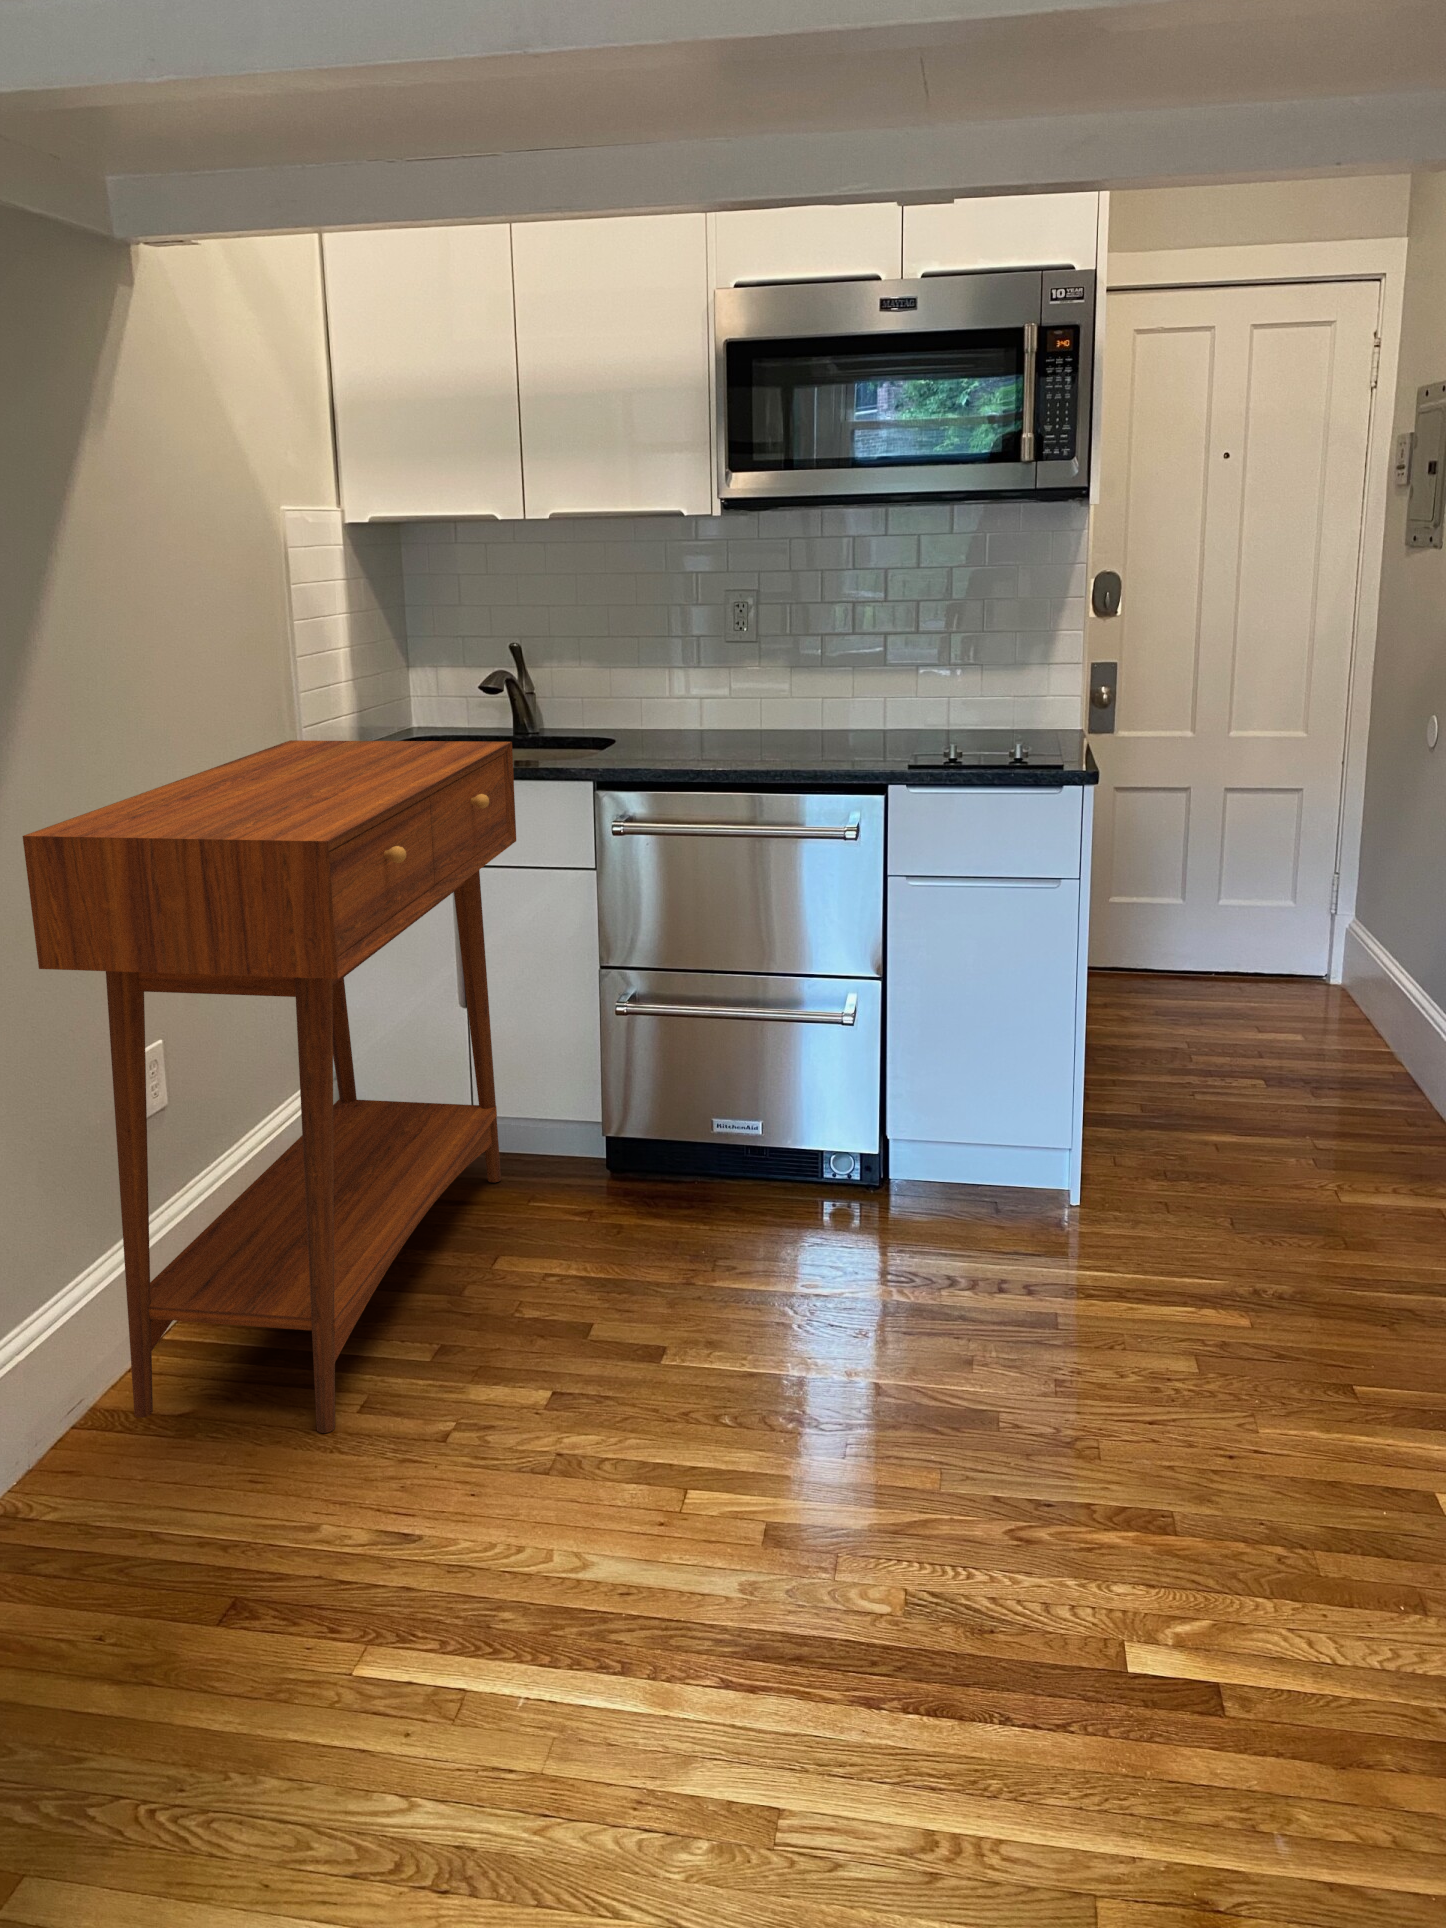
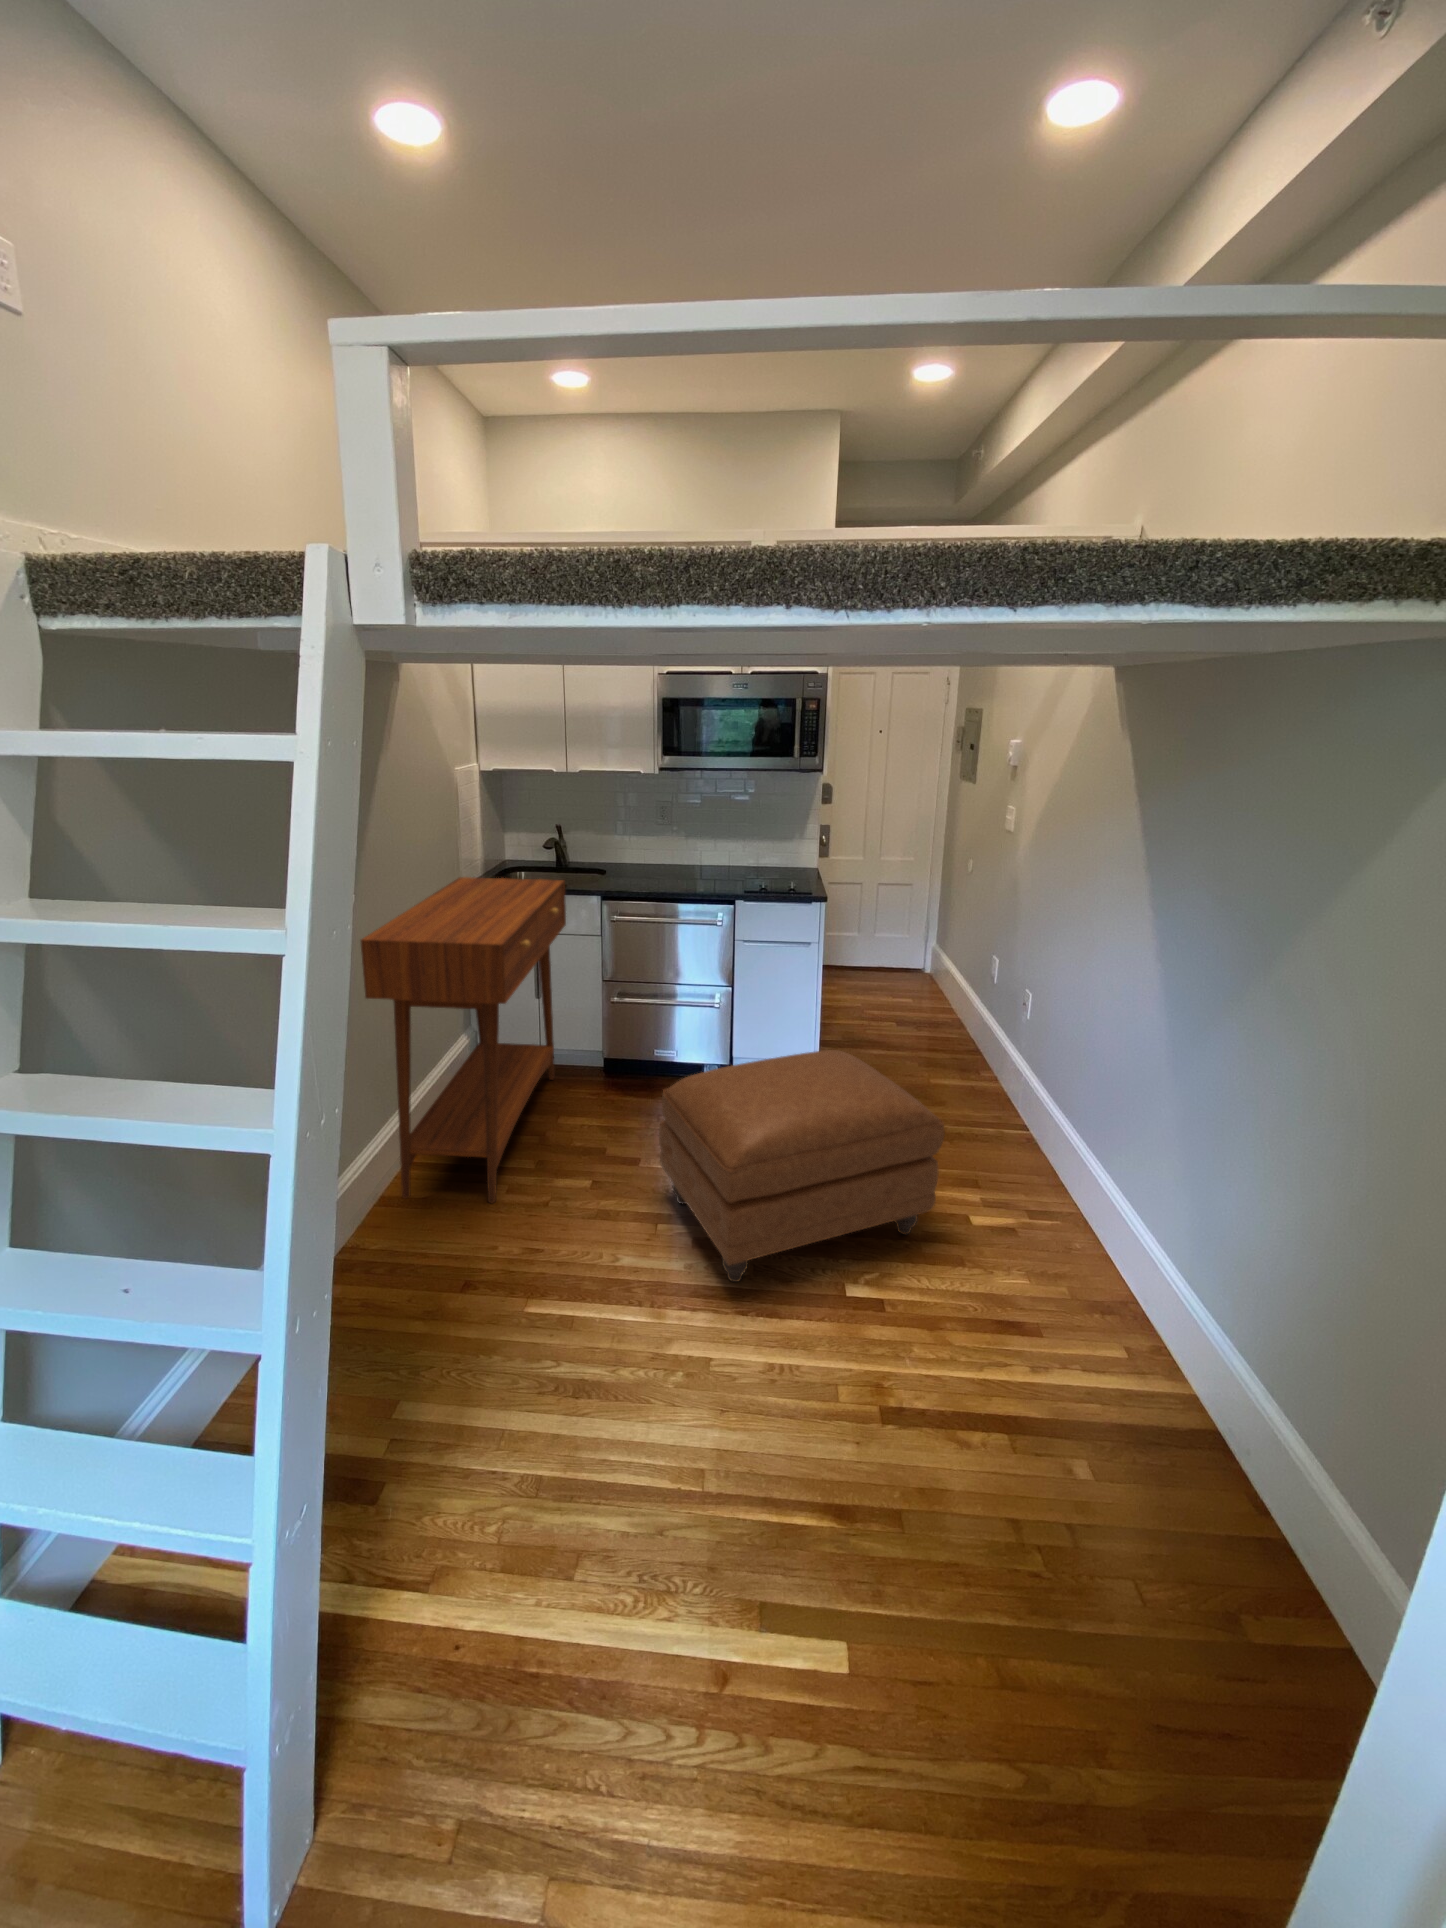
ottoman: none [695,1101,1374,1628] -> present [659,1050,945,1282]

